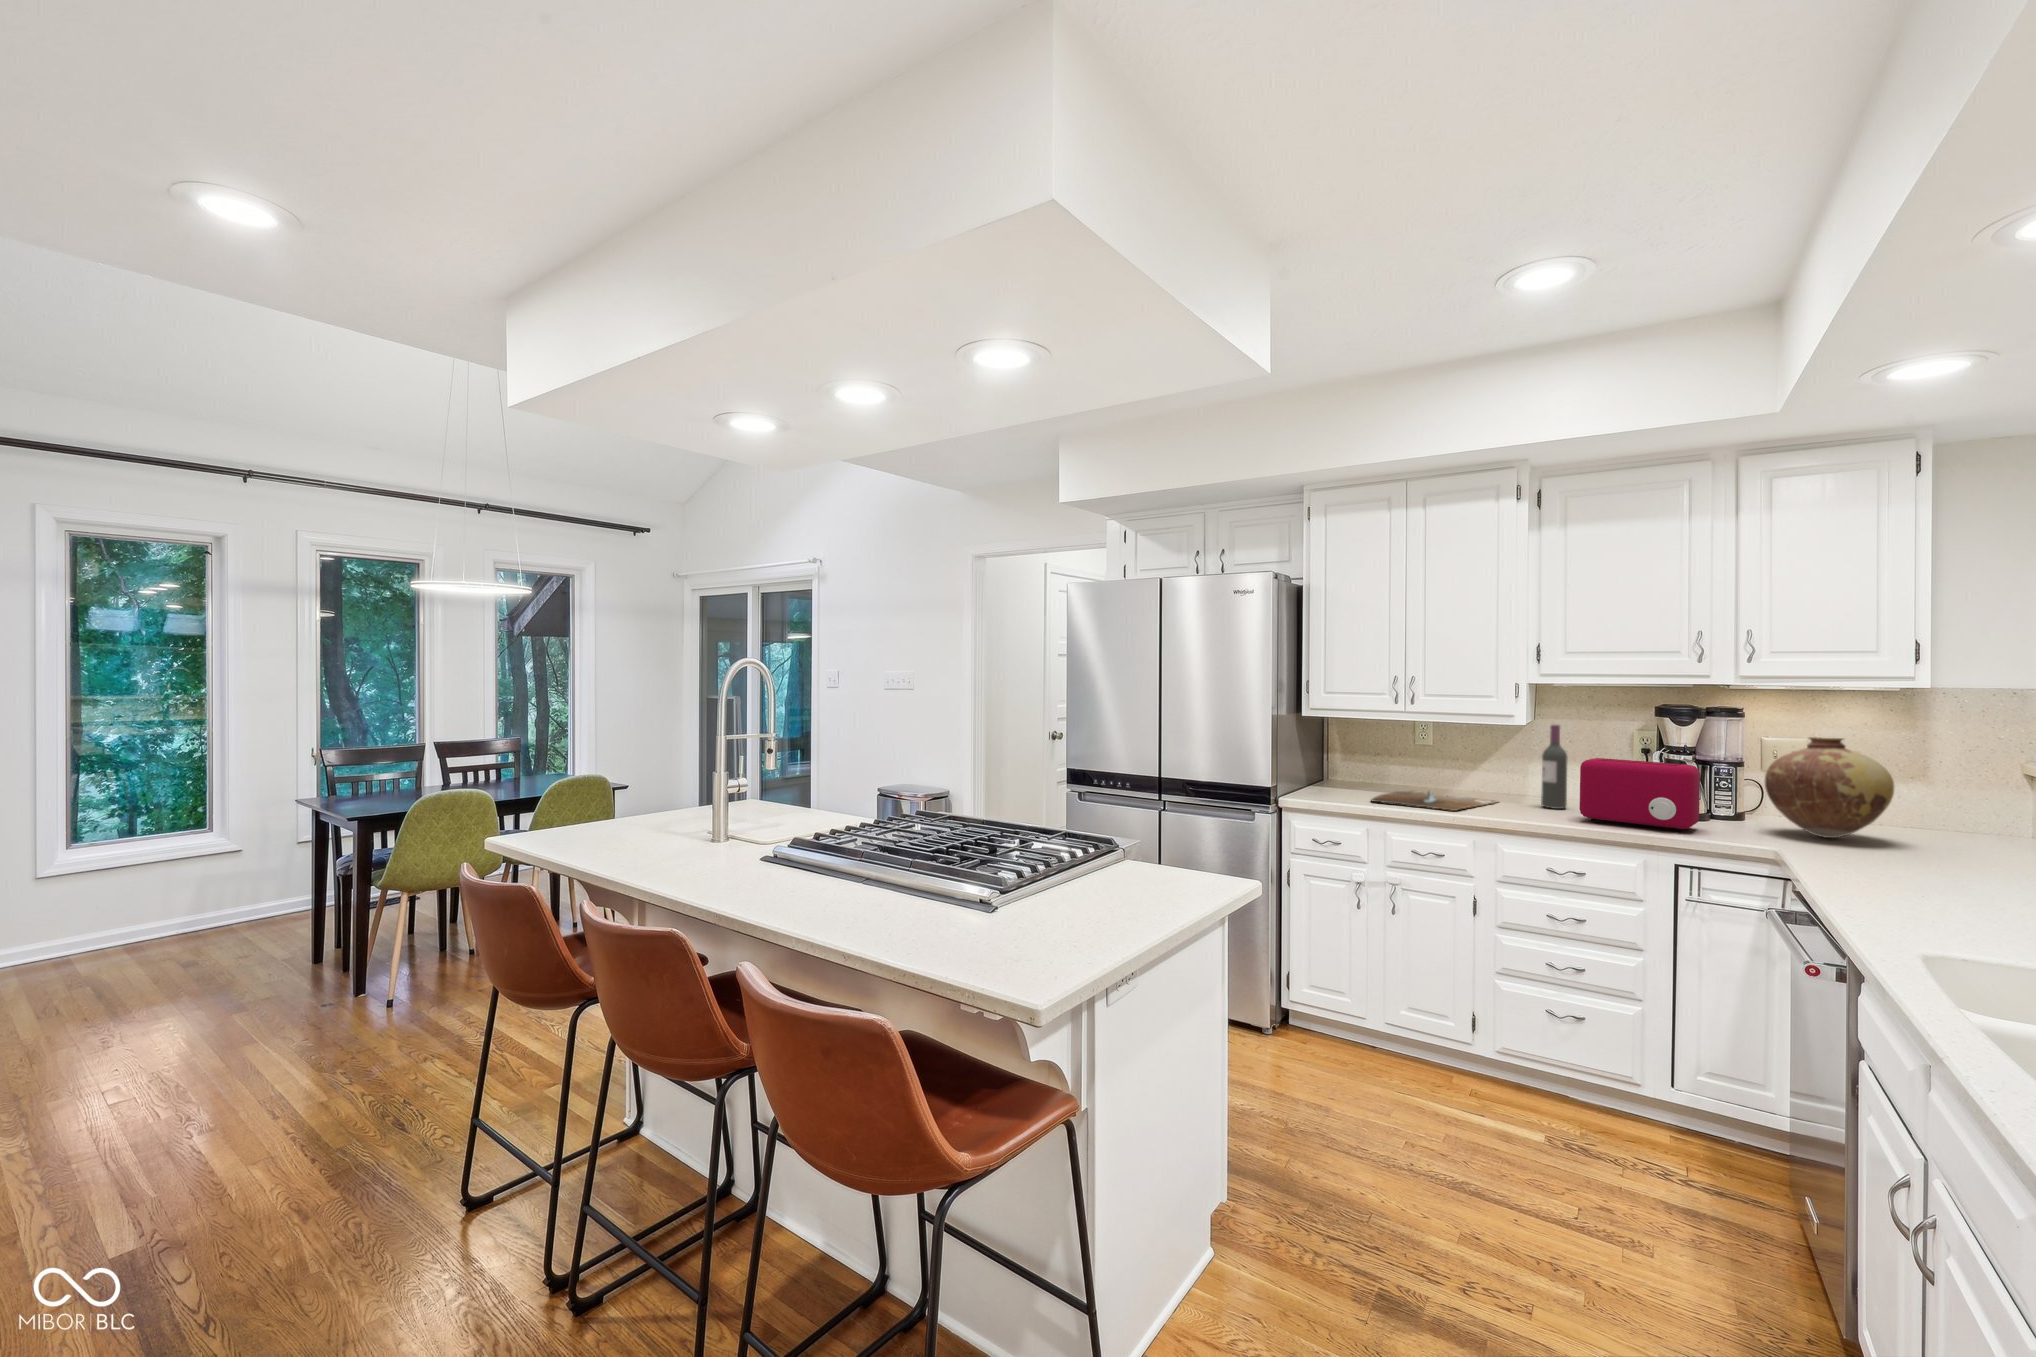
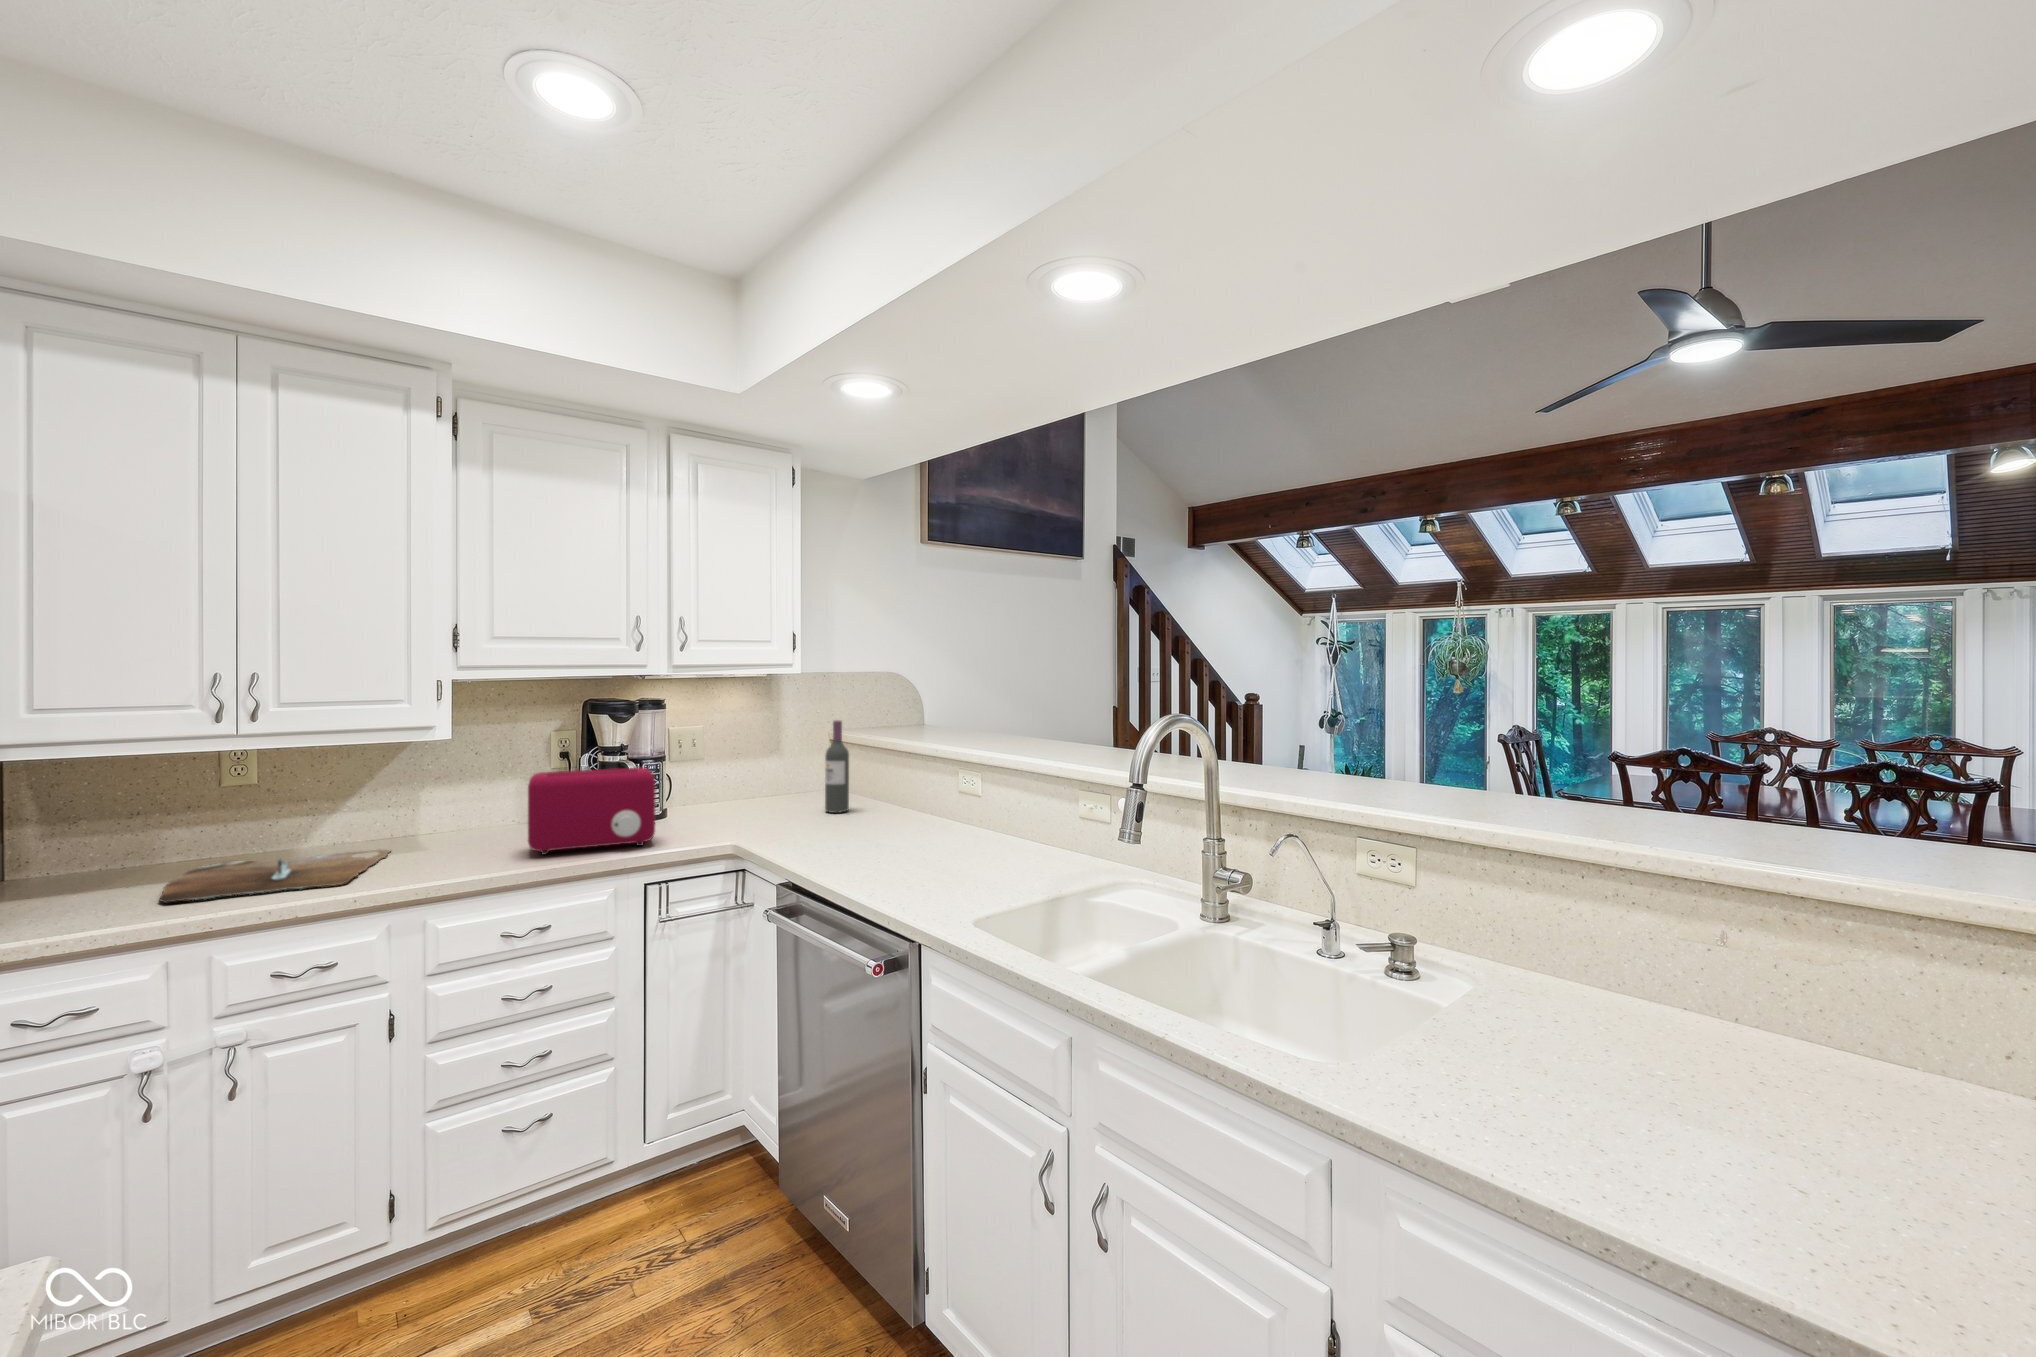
wine bottle: present [1541,725,1567,809] -> present [825,720,849,813]
vase: present [1765,737,1894,838] -> none [699,725,794,822]

